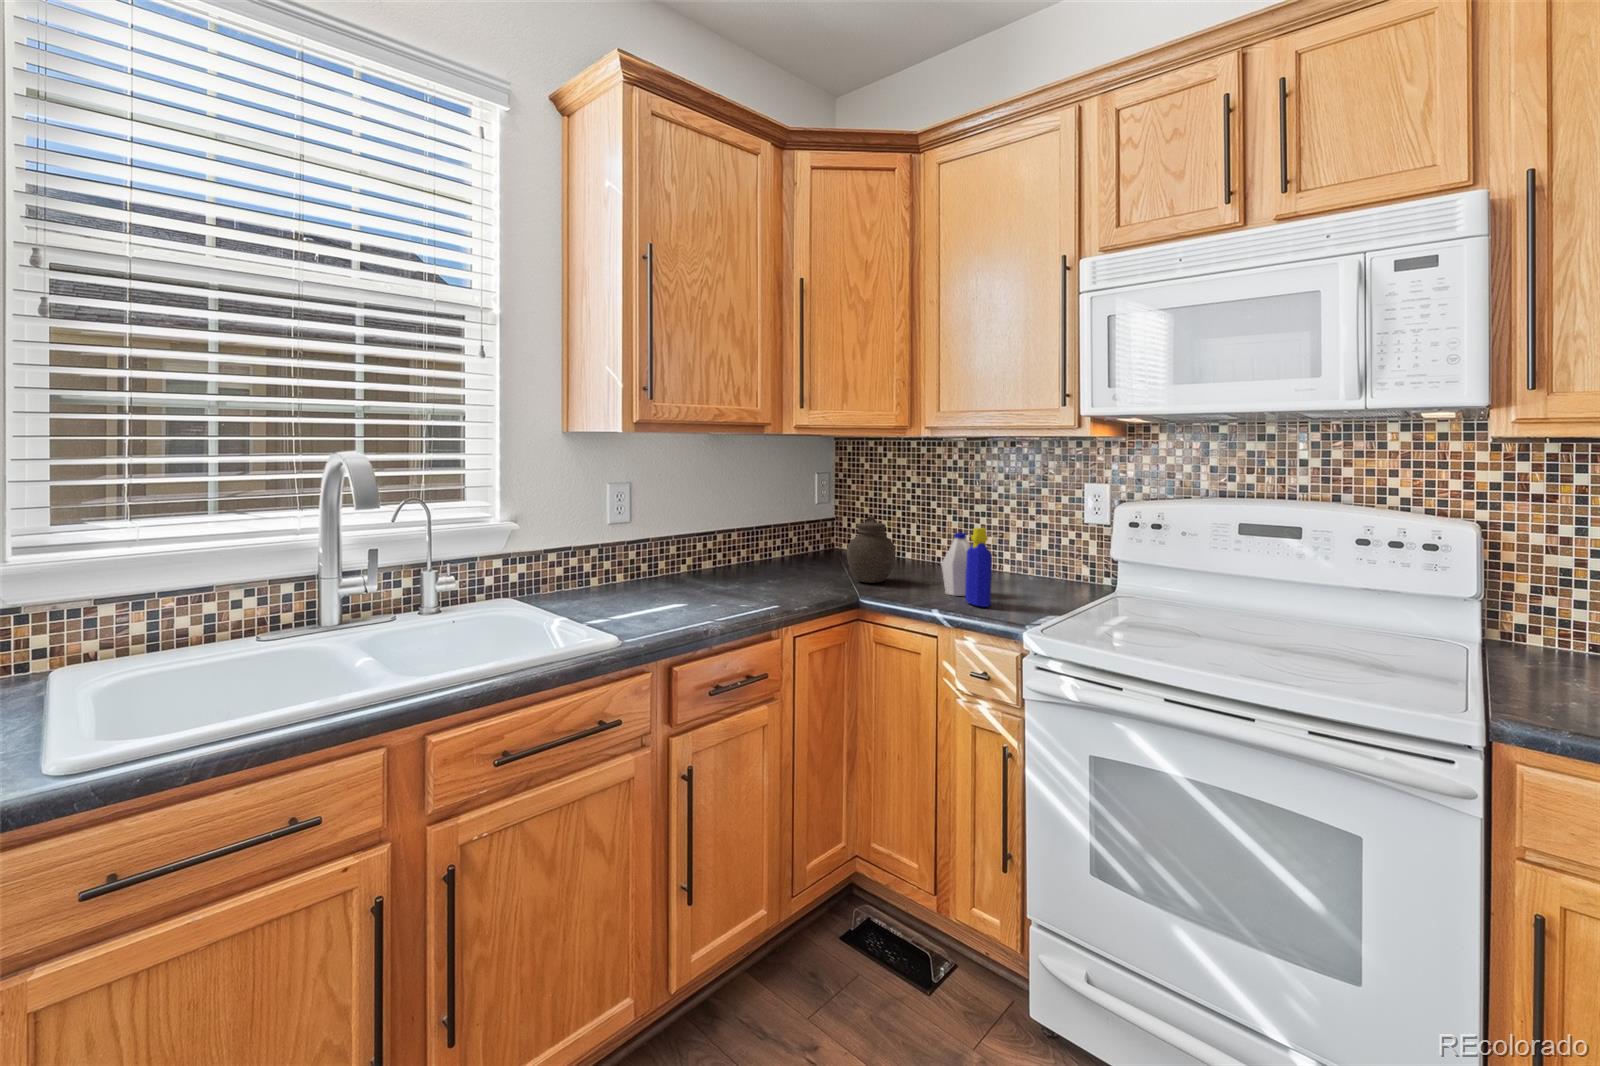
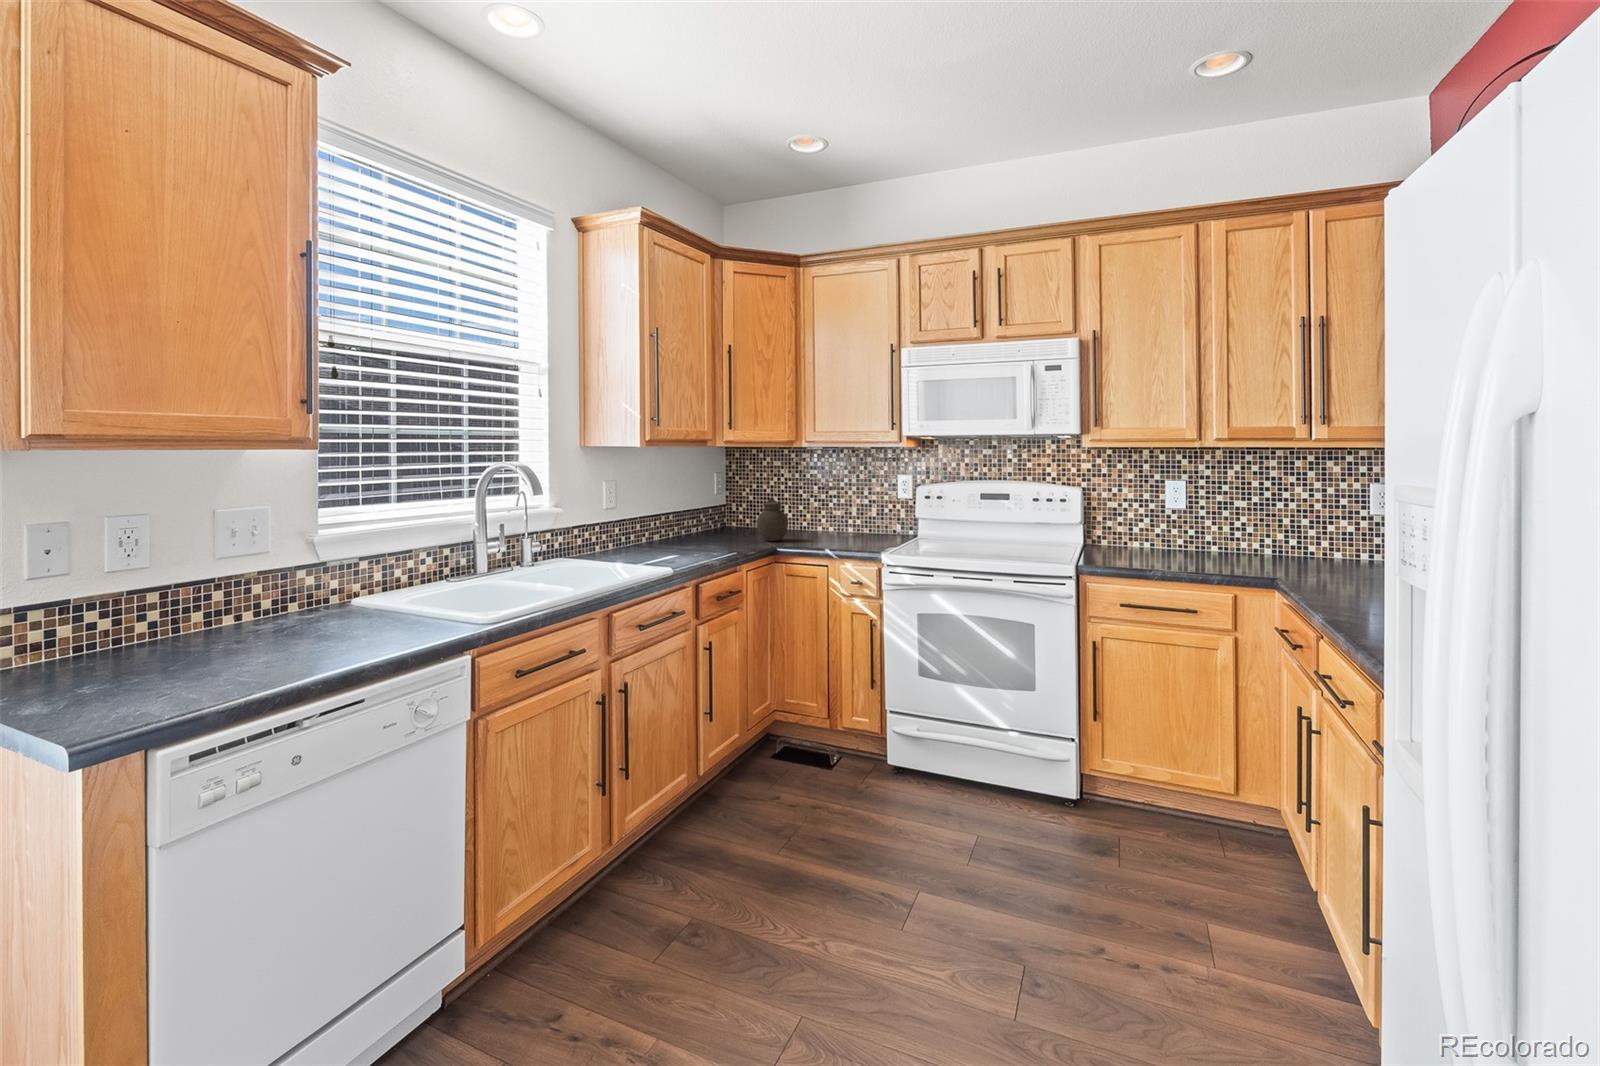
bottle: present [941,528,992,607] -> none [822,501,856,547]

